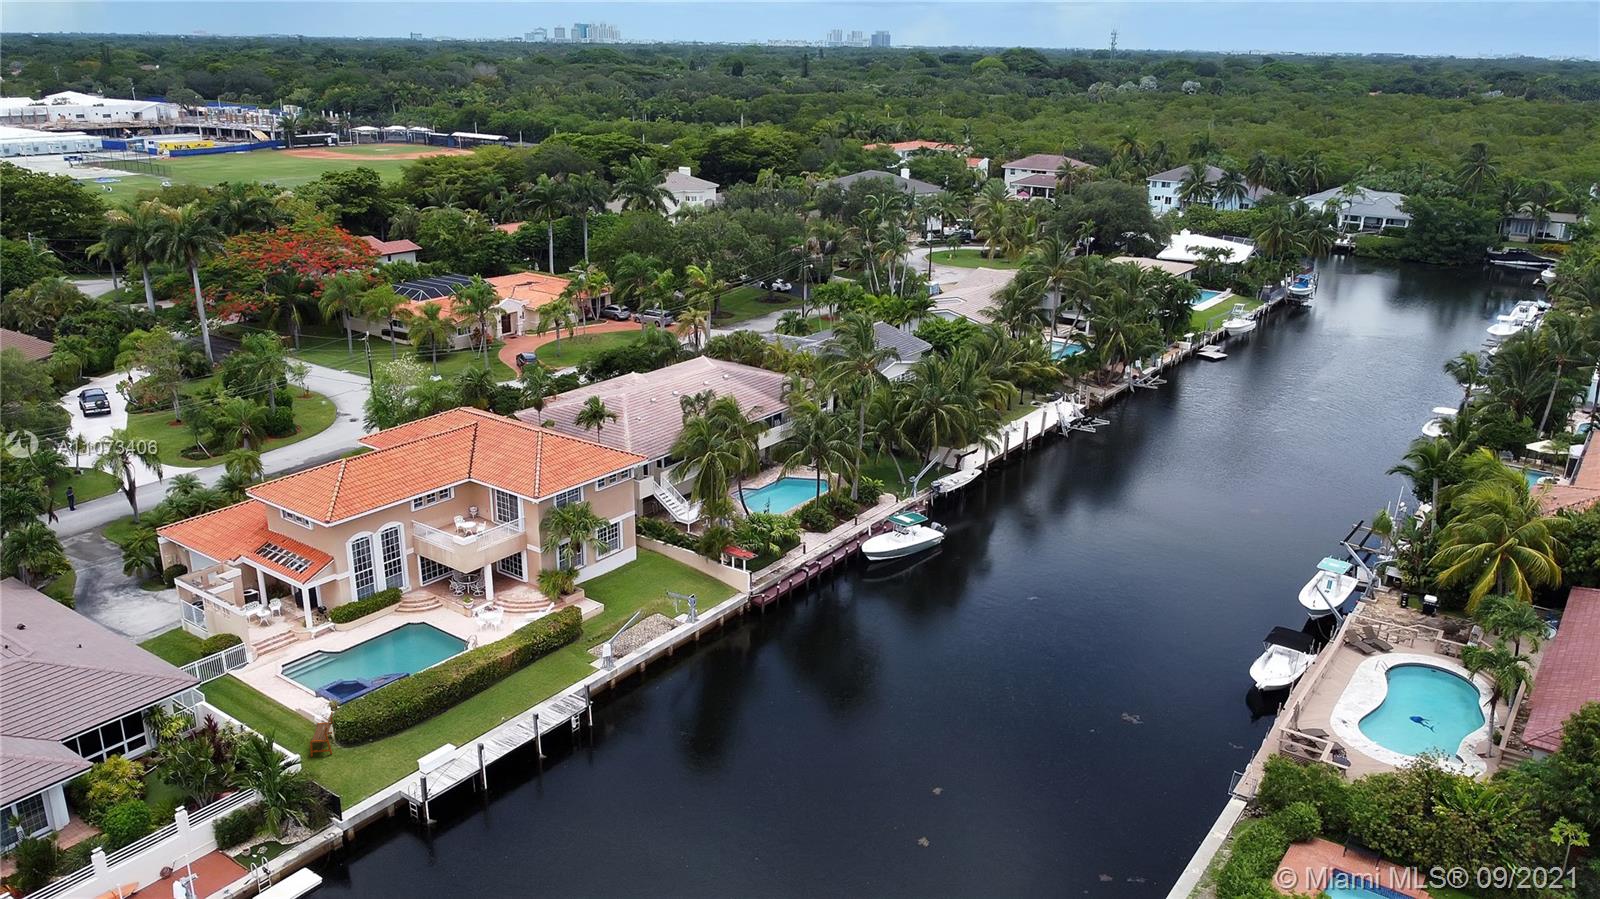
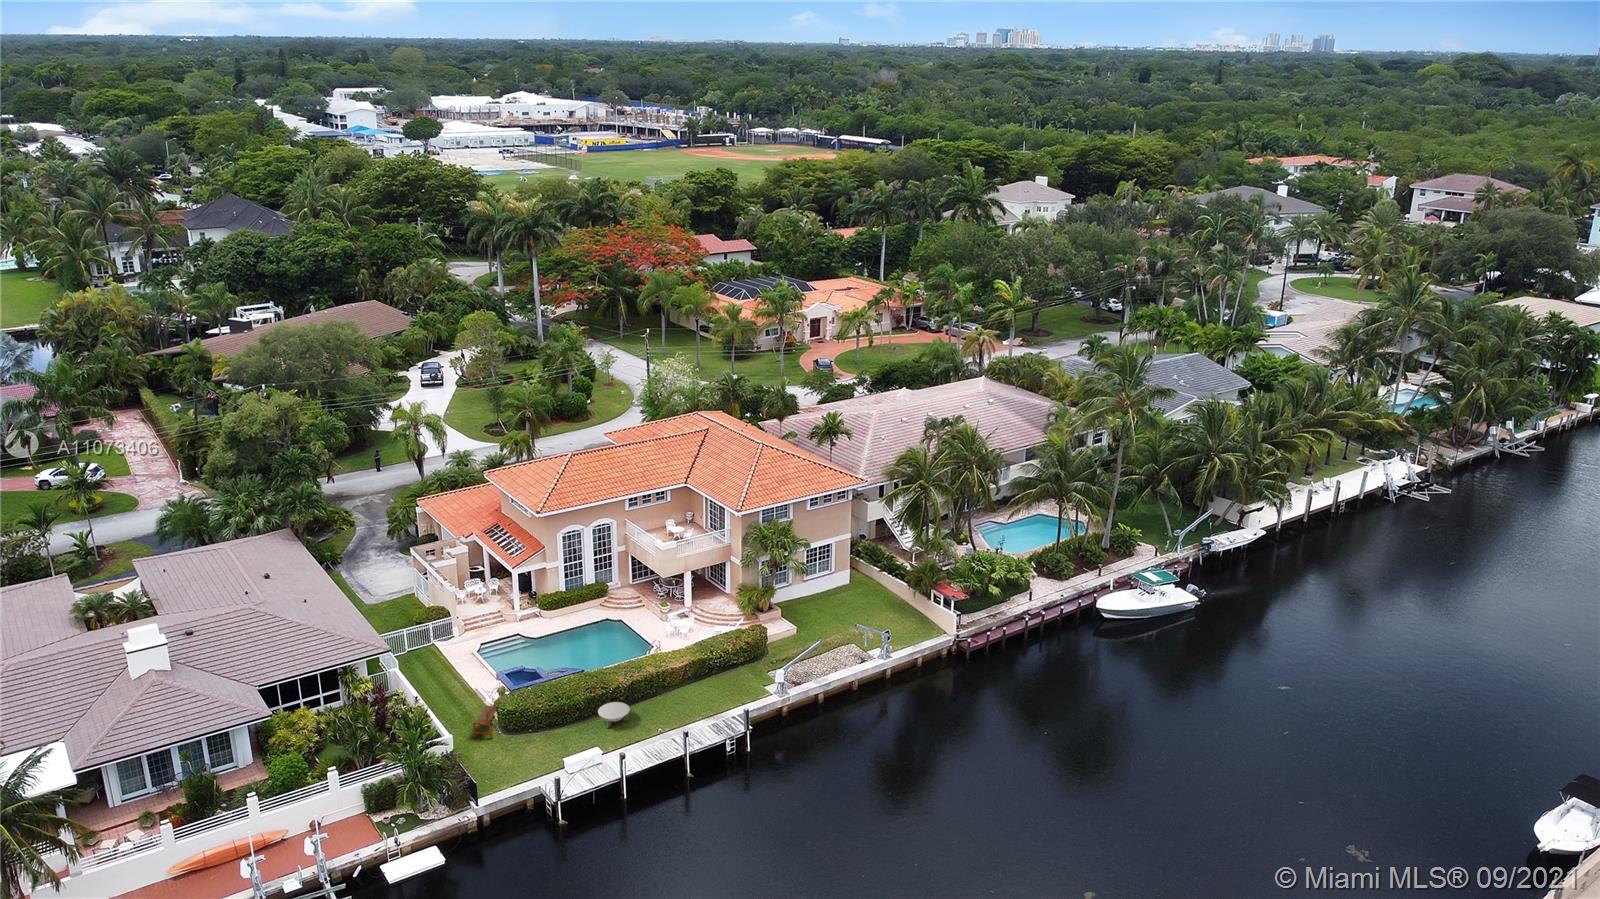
round table: none [437,698,470,725] -> present [598,702,630,729]

